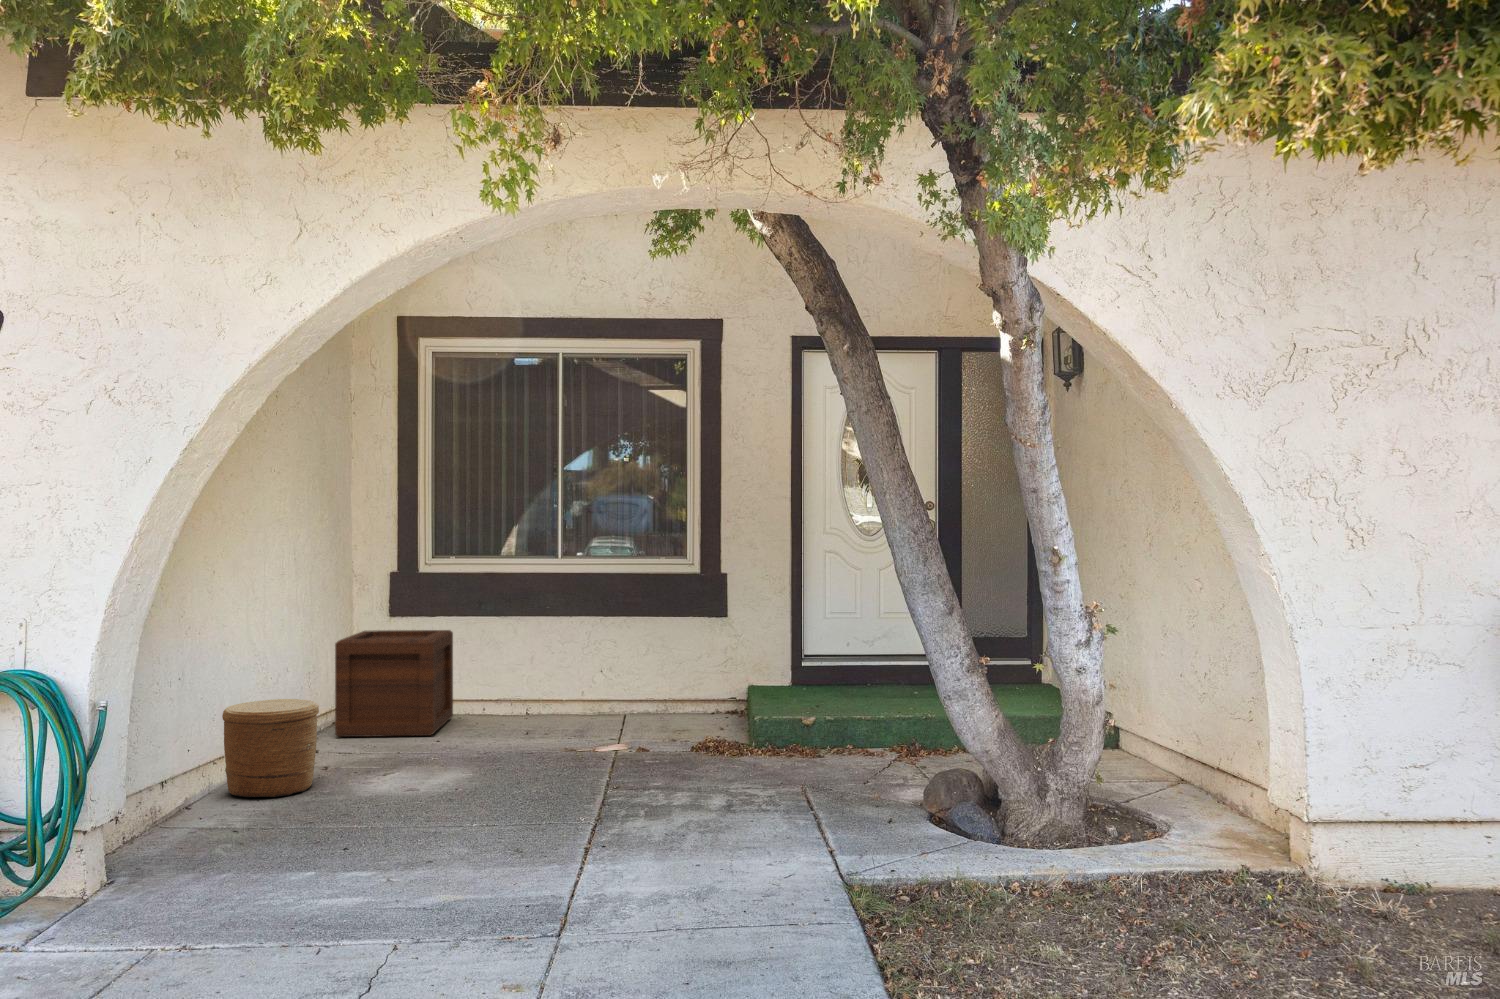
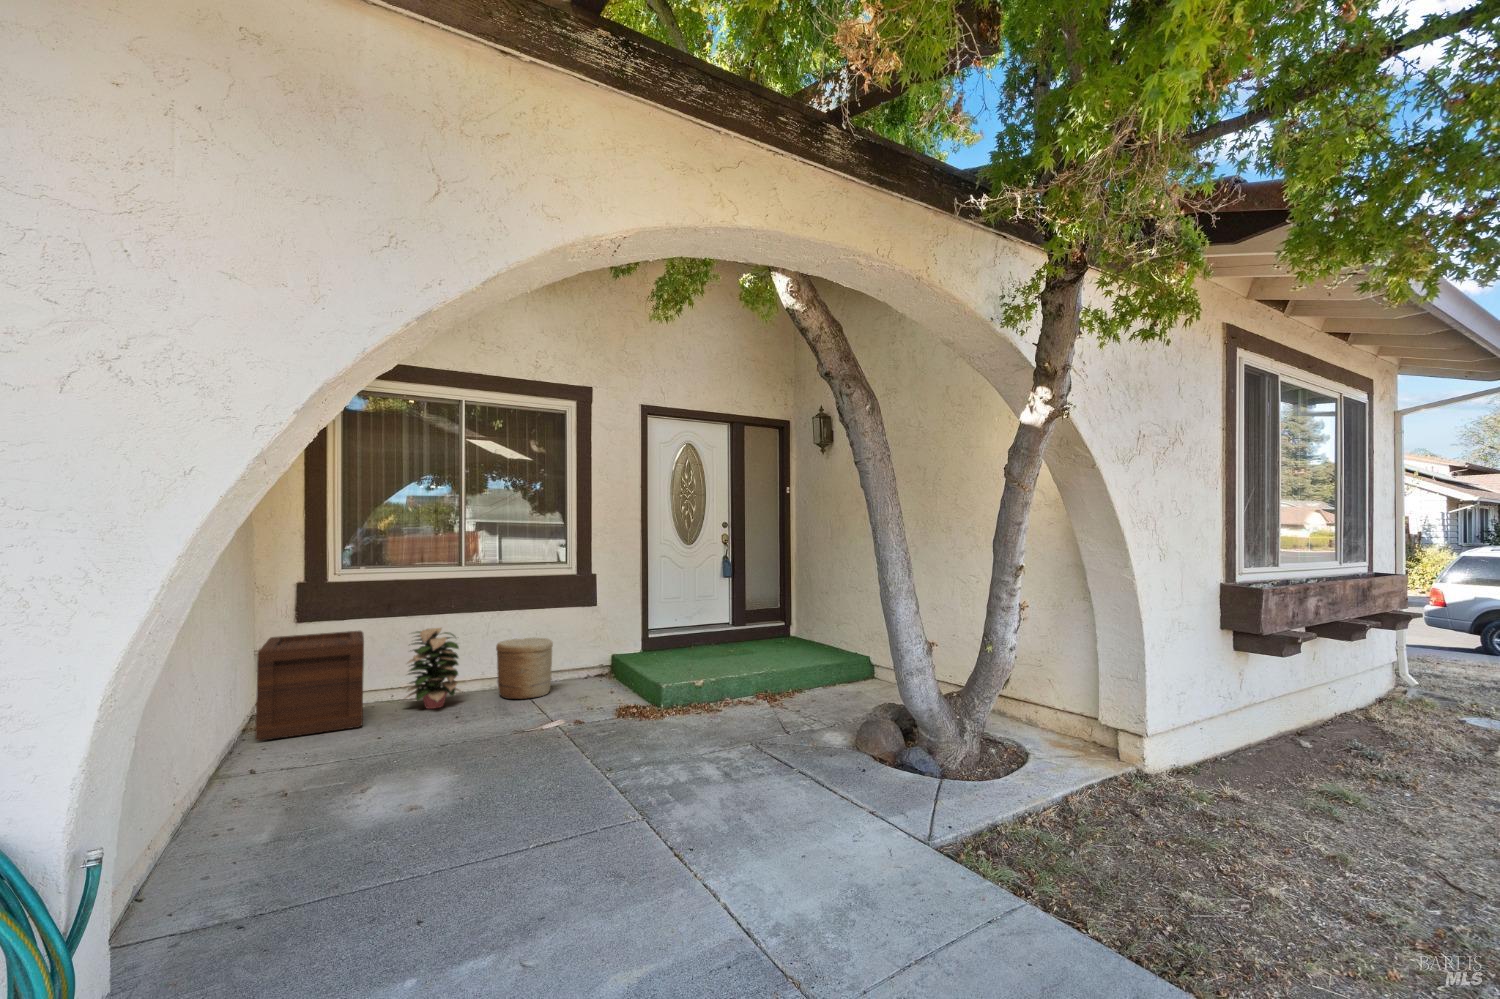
decorative plant: none [484,632,553,727] -> present [406,628,463,709]
woven basket: present [222,699,319,797] -> present [496,638,553,699]

